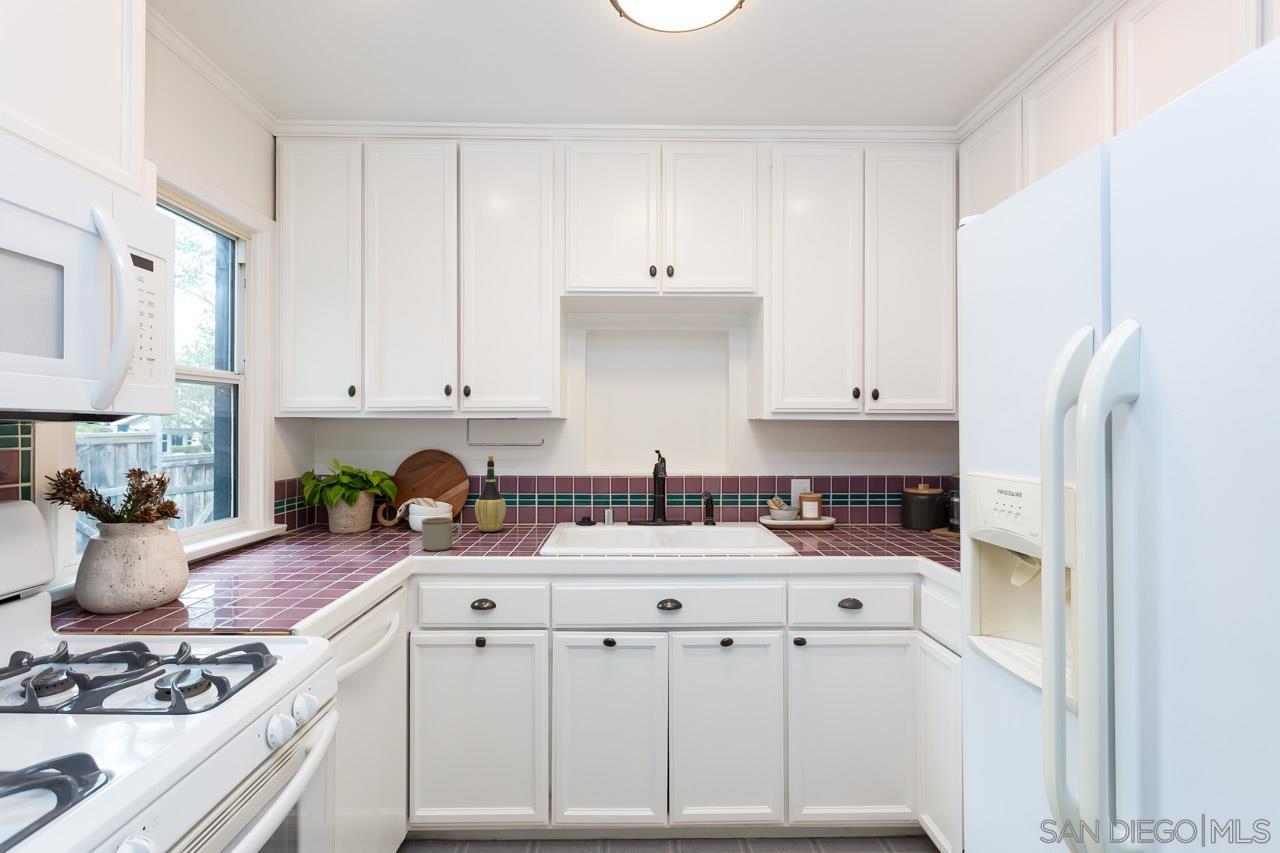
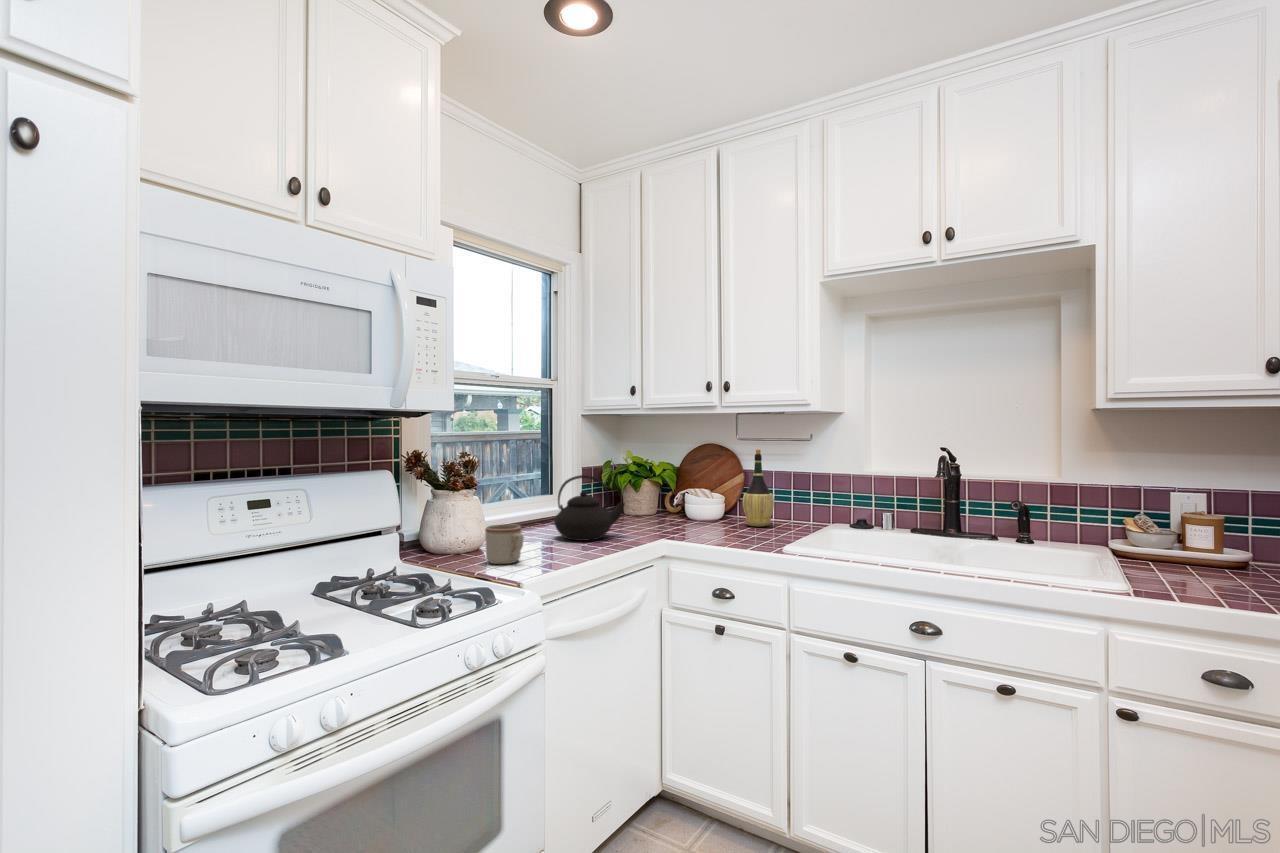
teapot: none [269,491,360,568] -> present [554,475,625,541]
mug: present [422,517,461,551] -> present [485,524,524,564]

